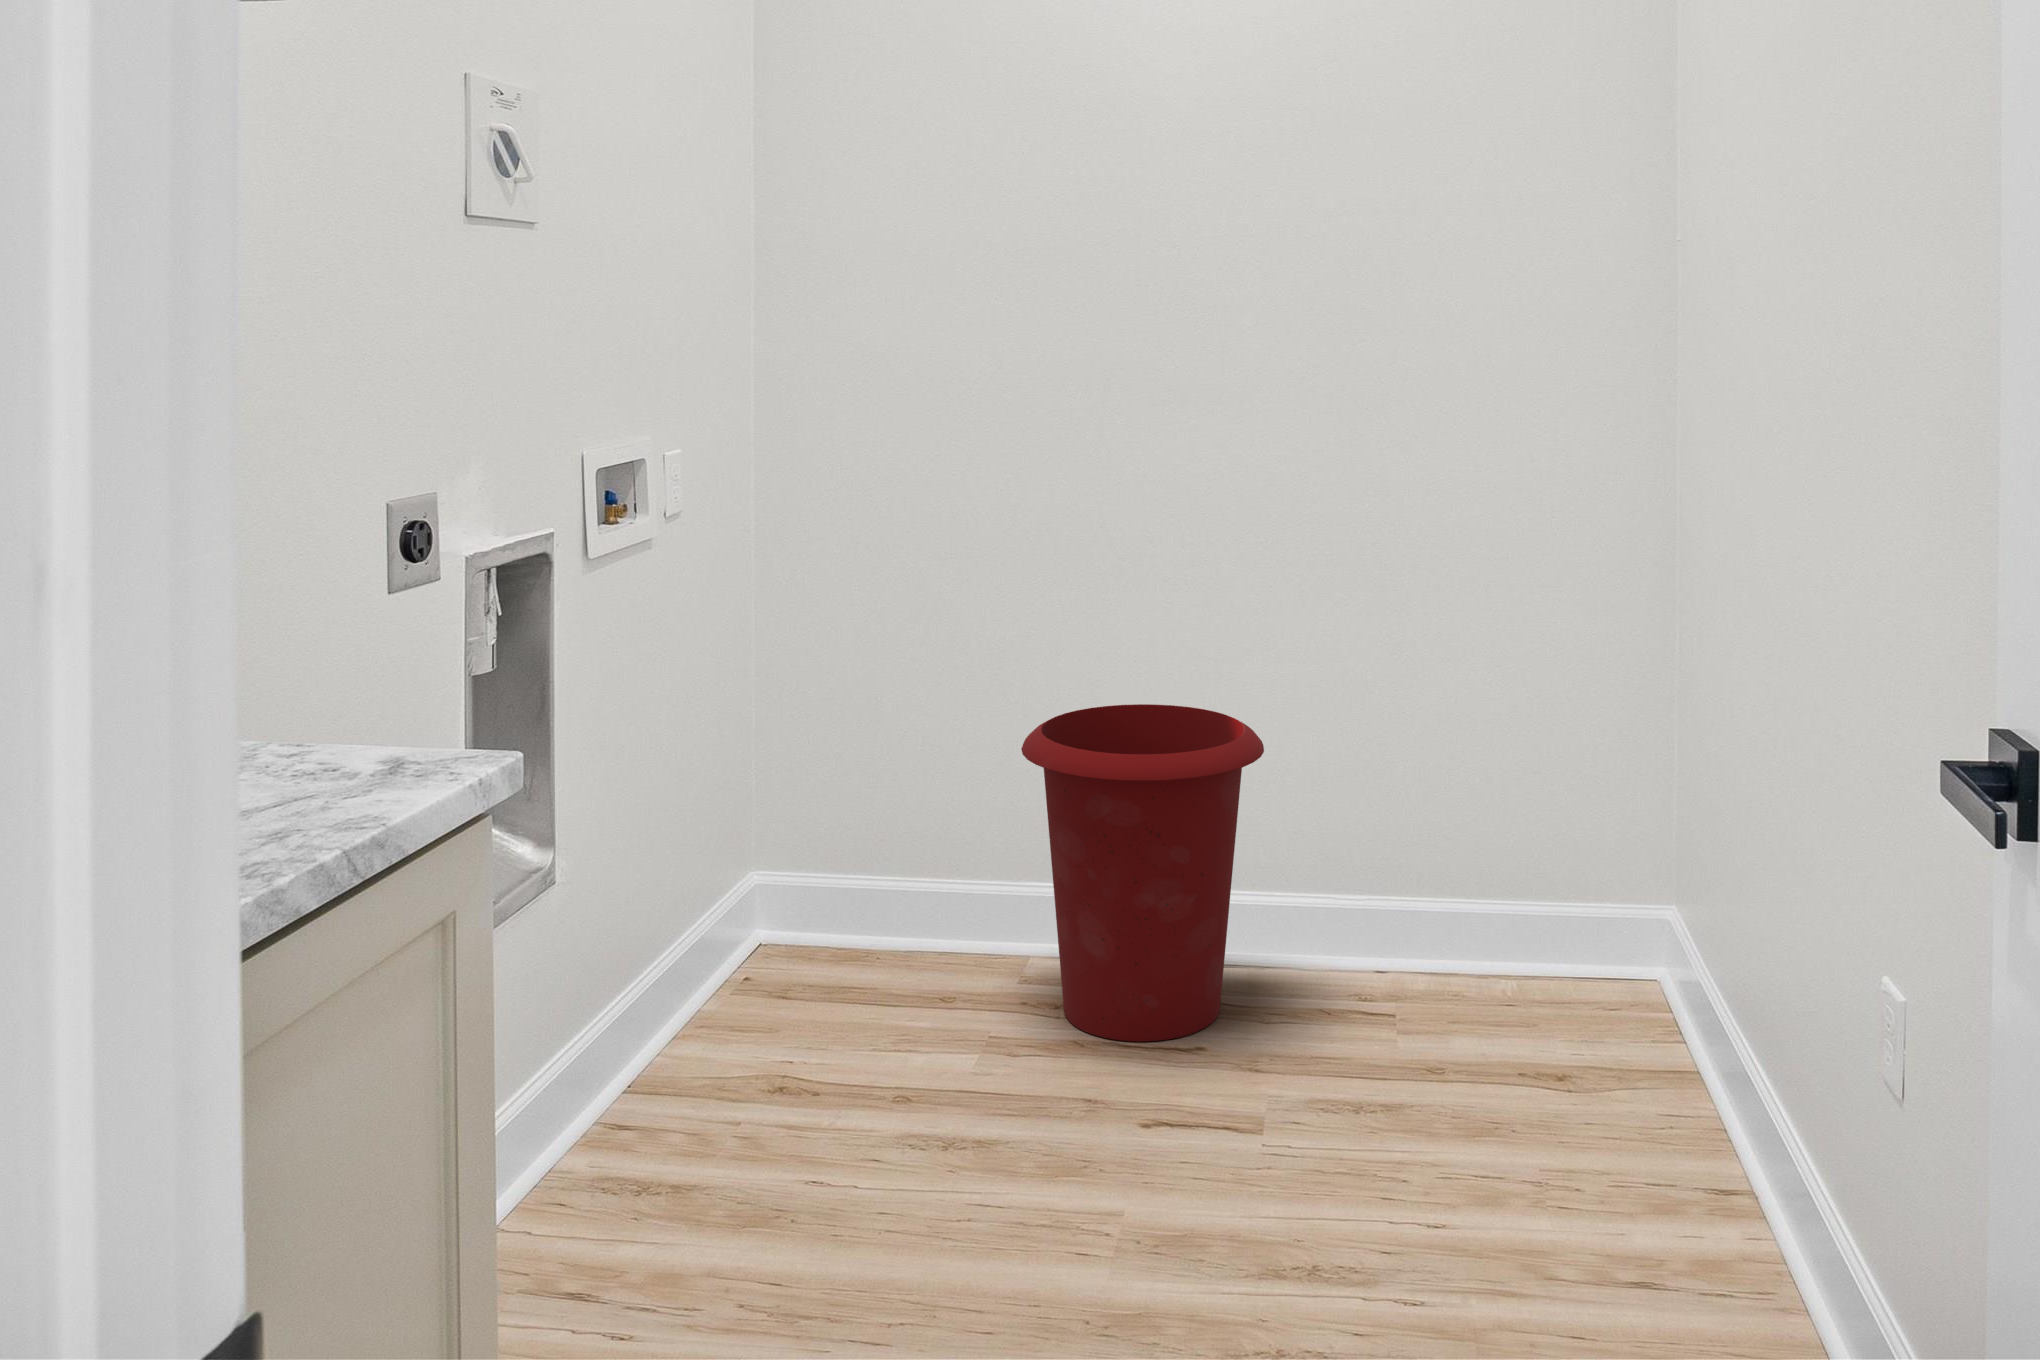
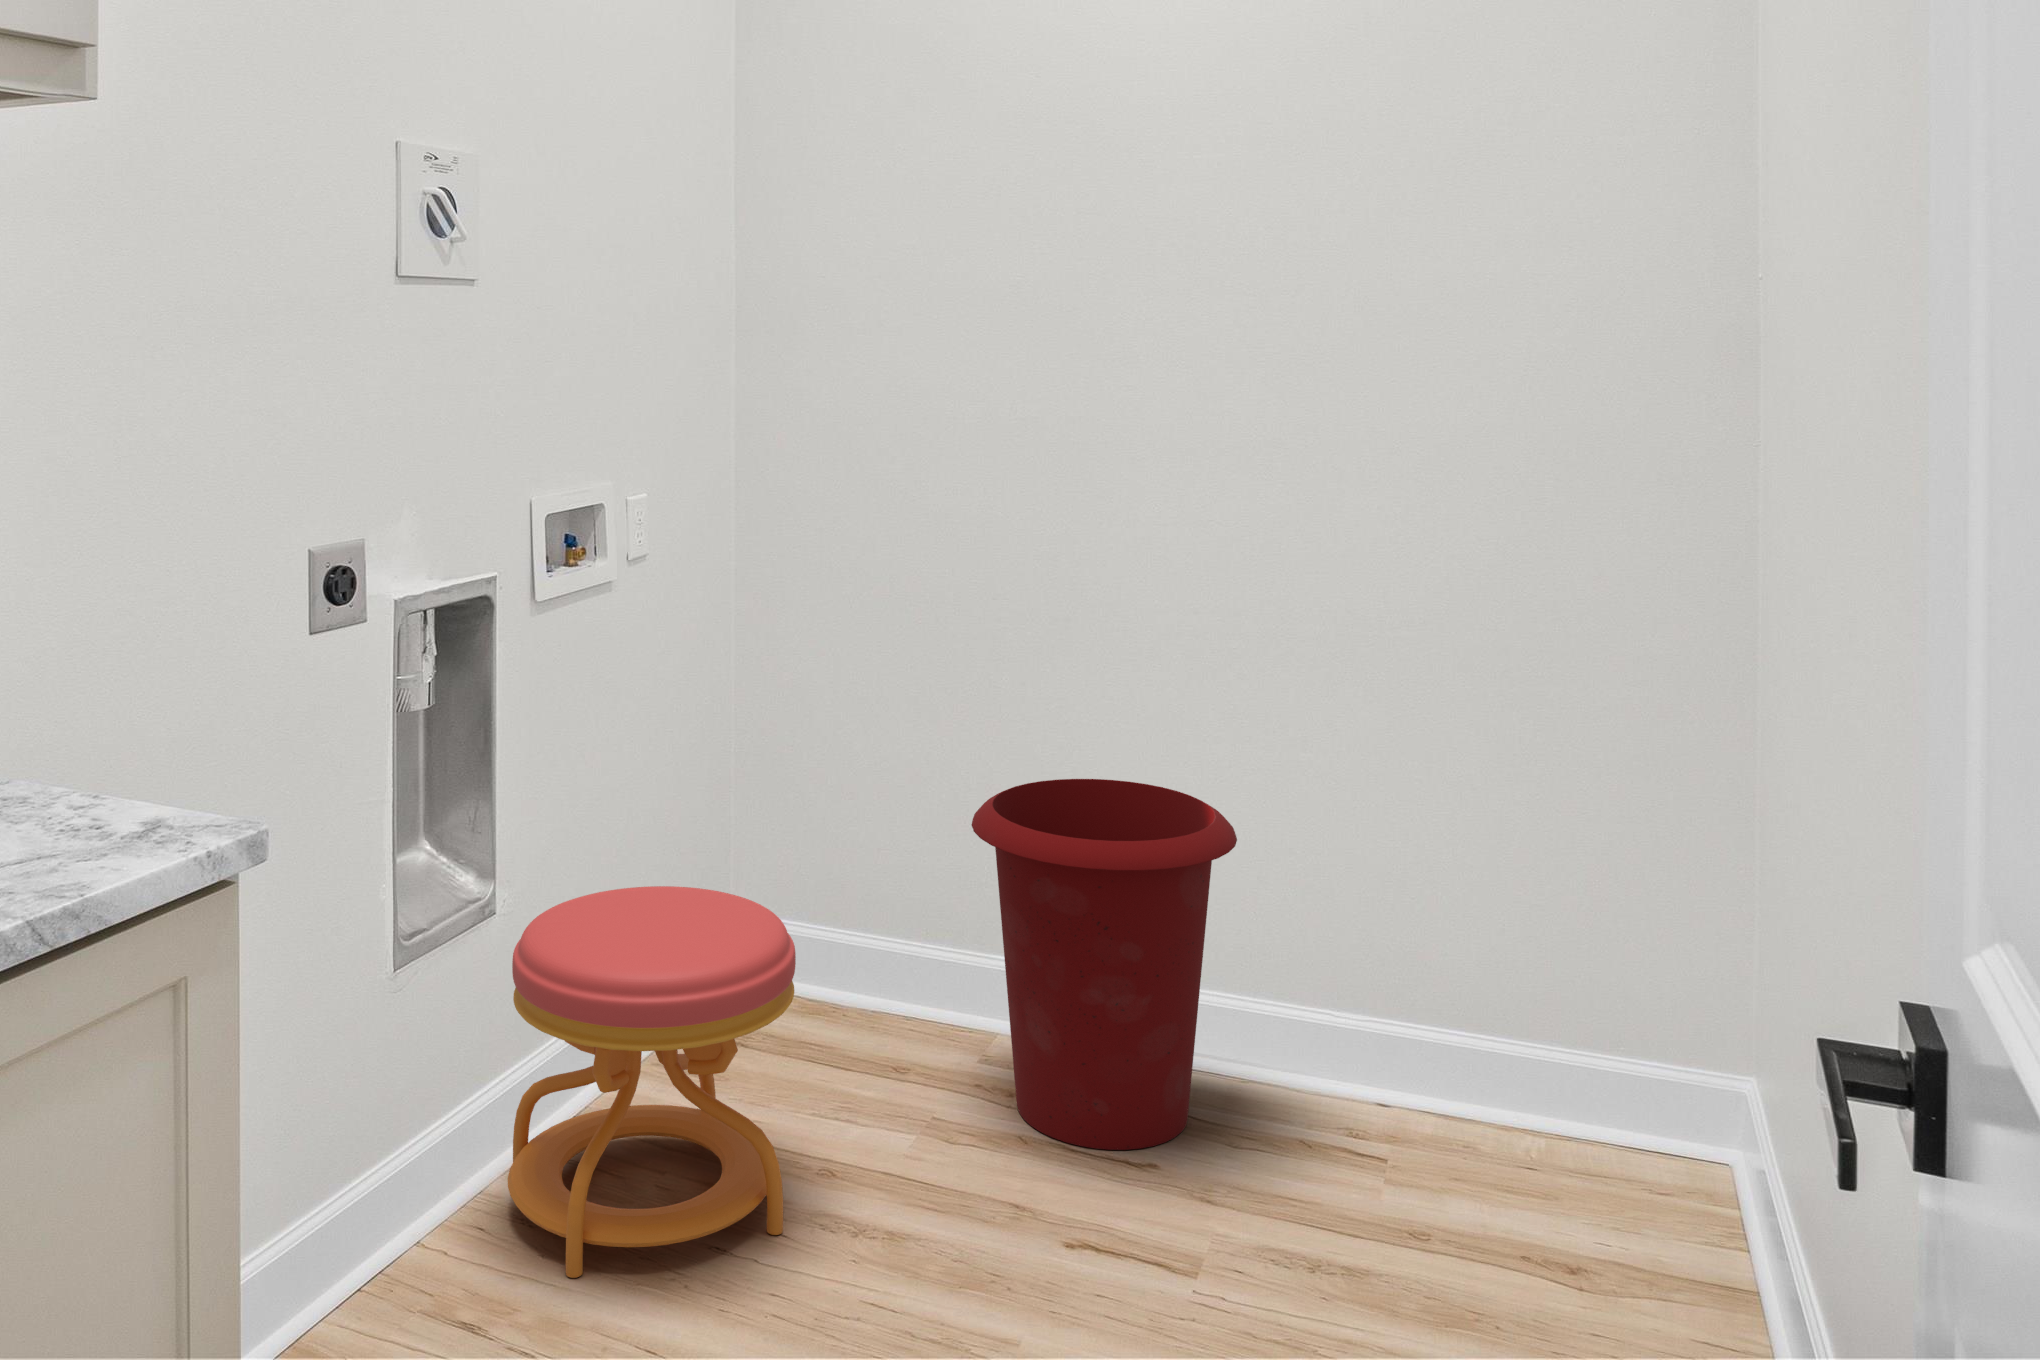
stool: none [578,838,882,1233] -> present [508,886,796,1278]

